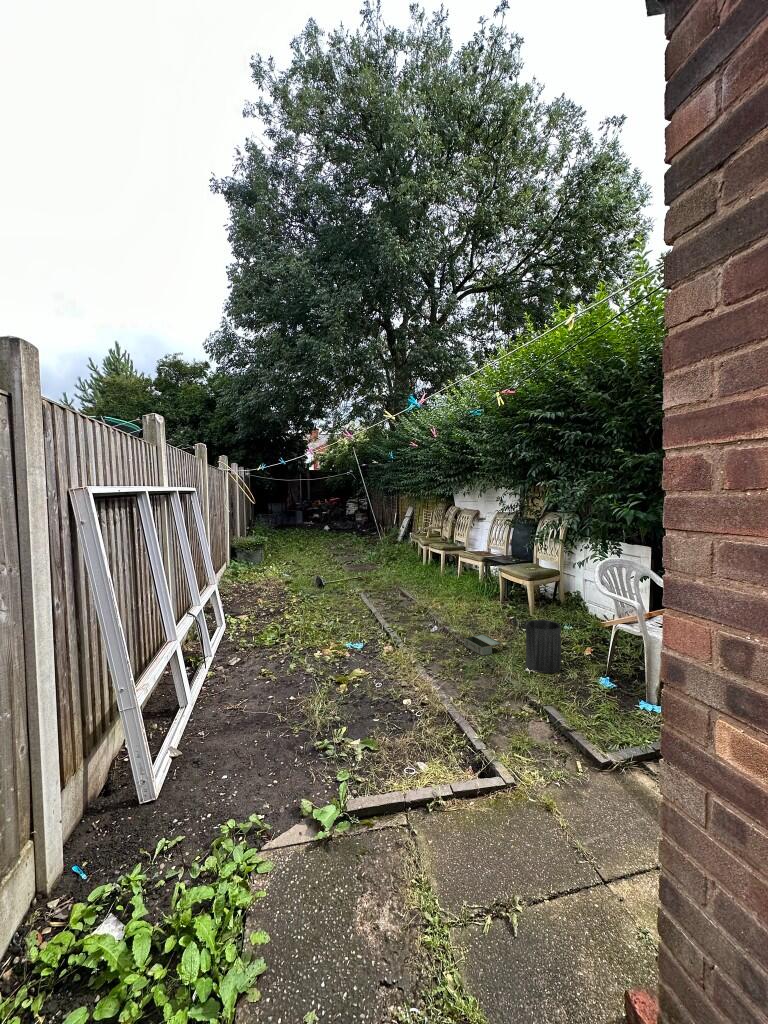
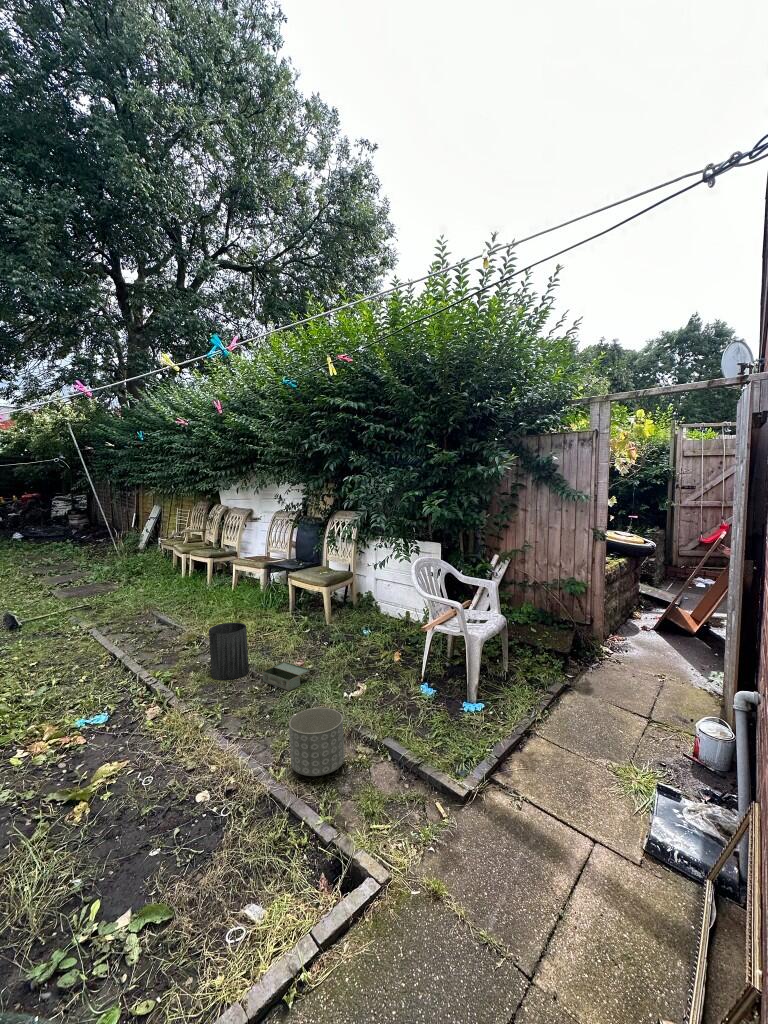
trash can: present [526,620,561,673] -> present [209,623,249,680]
planter: none [467,666,509,717] -> present [289,708,344,776]

